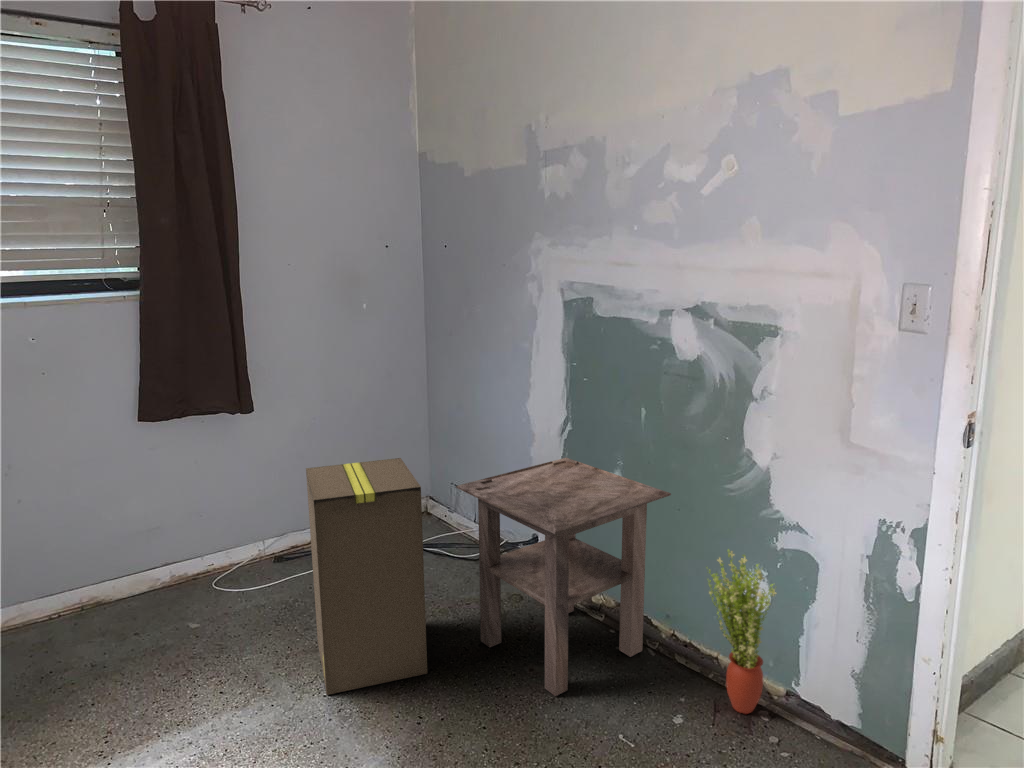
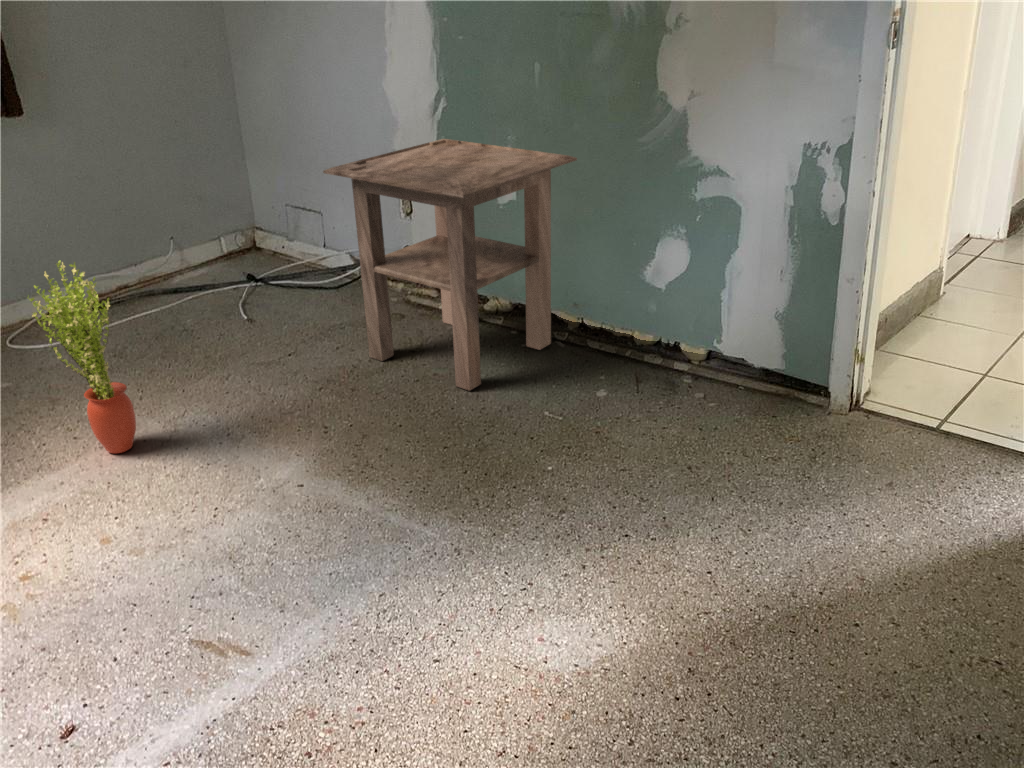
cardboard box: present [306,458,427,695] -> none [124,144,318,424]
potted plant: present [709,550,776,714] -> present [29,261,136,453]

